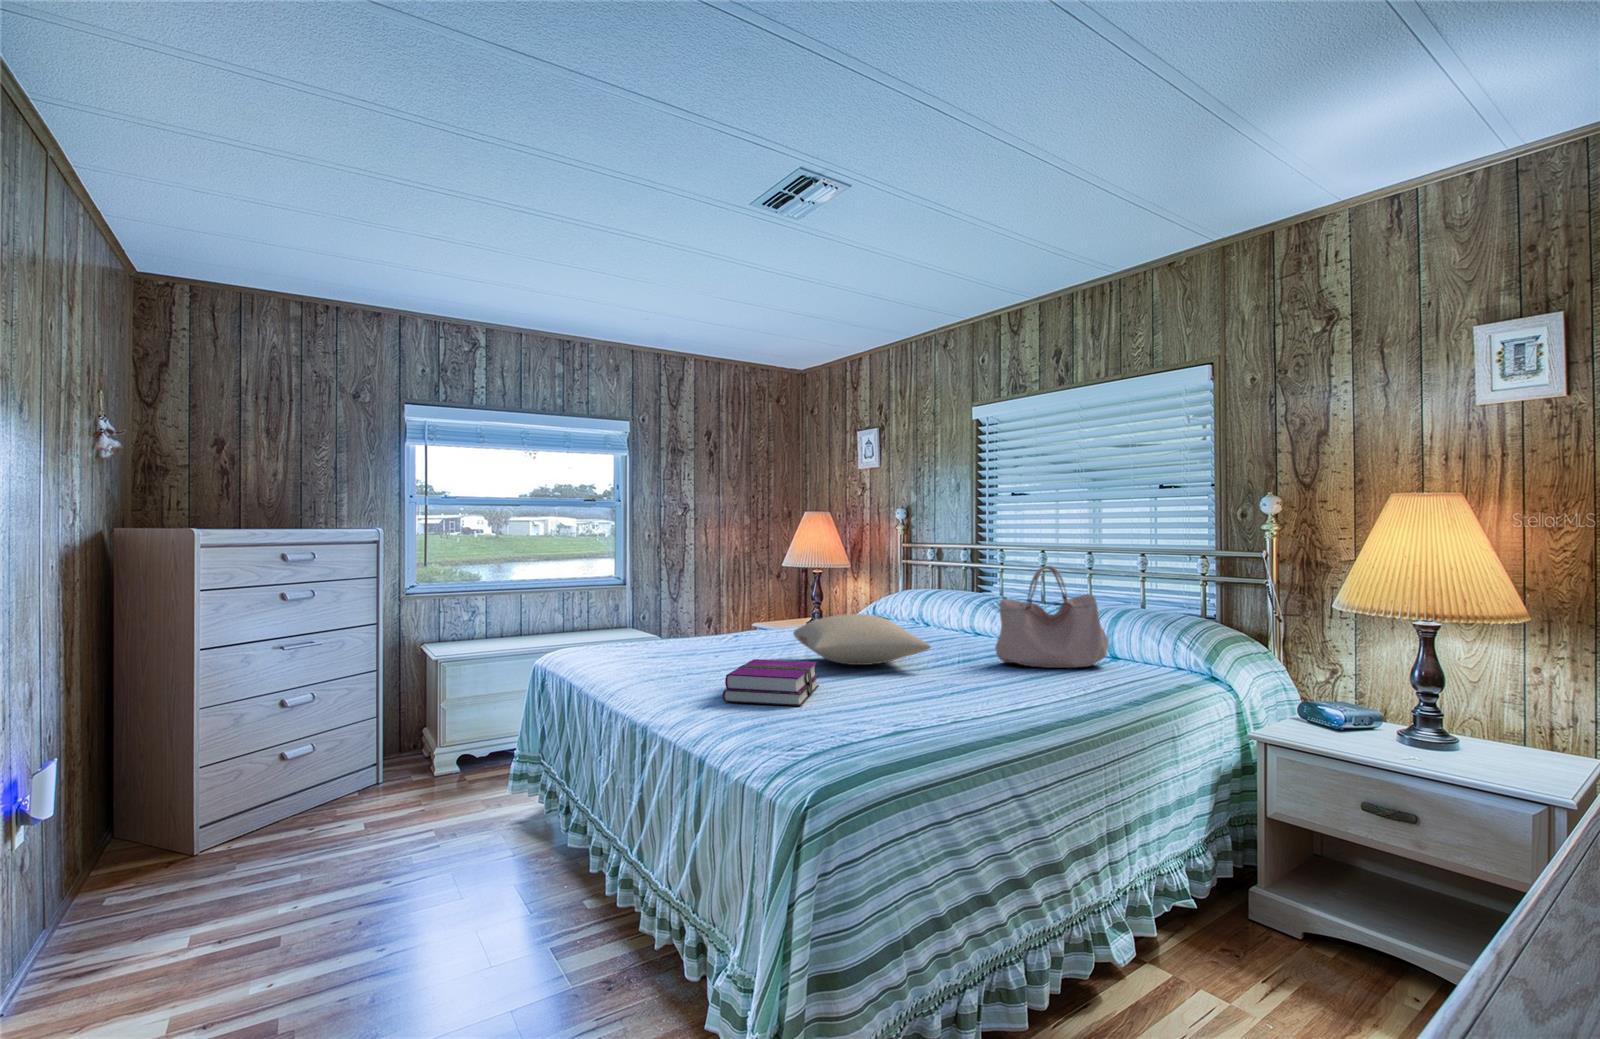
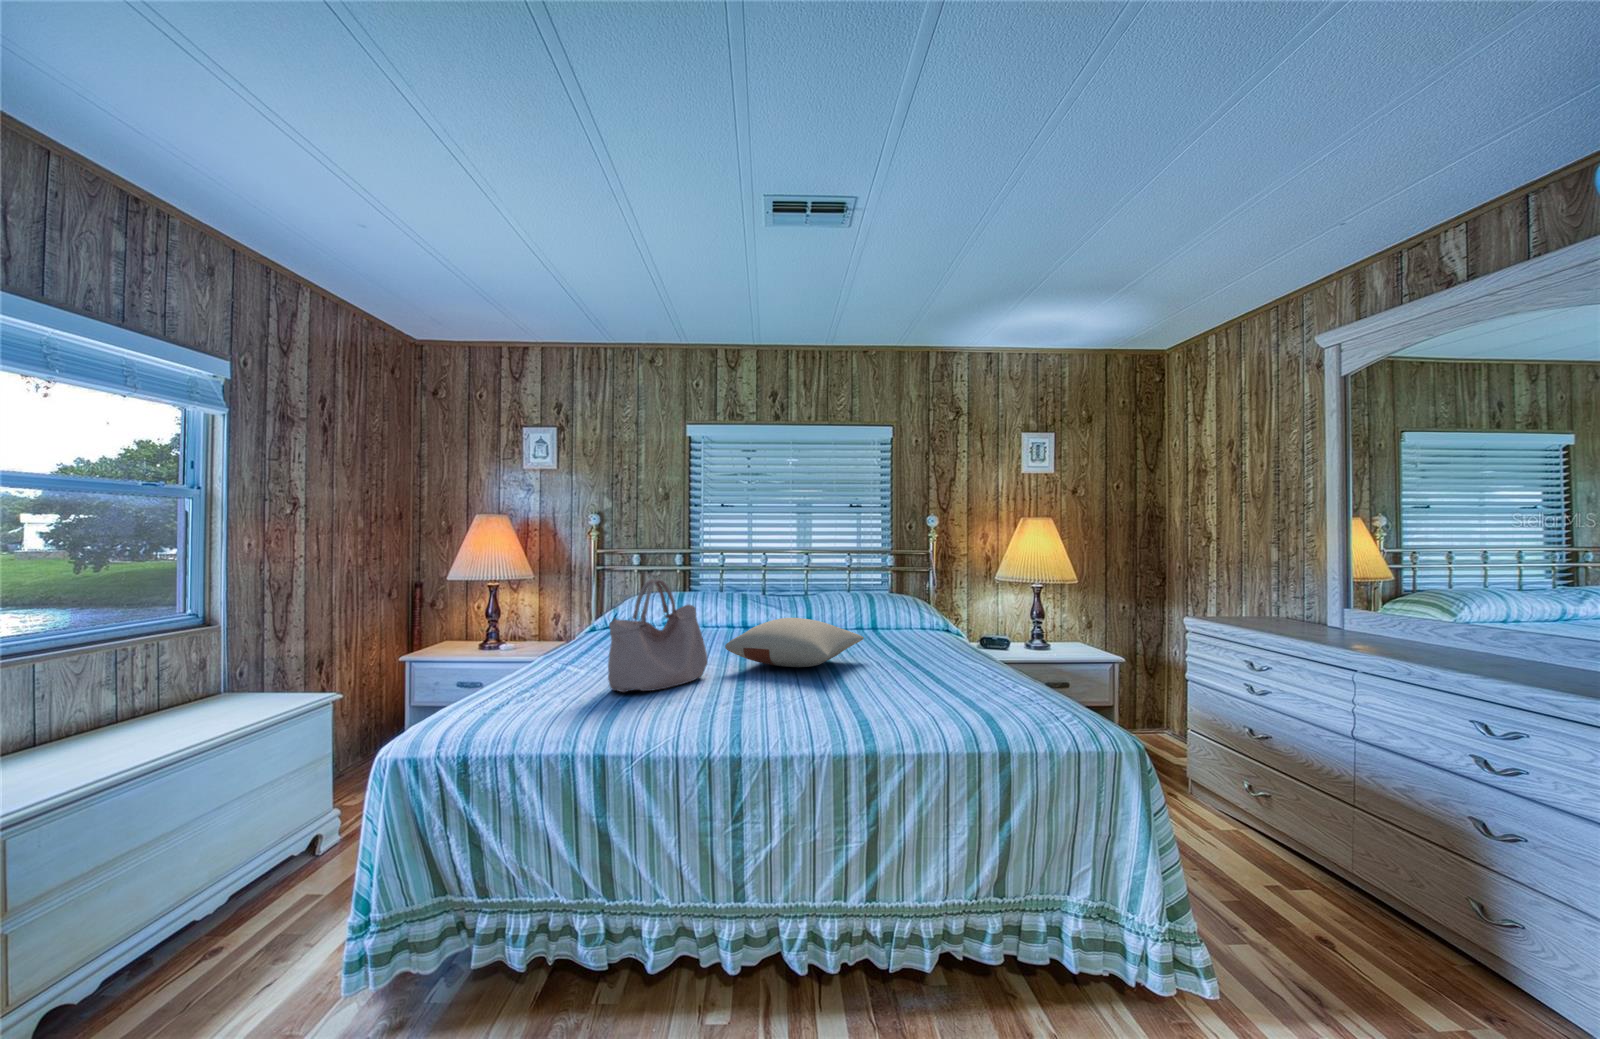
handbag: present [995,566,1108,668] -> present [608,579,708,692]
notebook: present [723,659,819,706] -> none [820,667,942,722]

